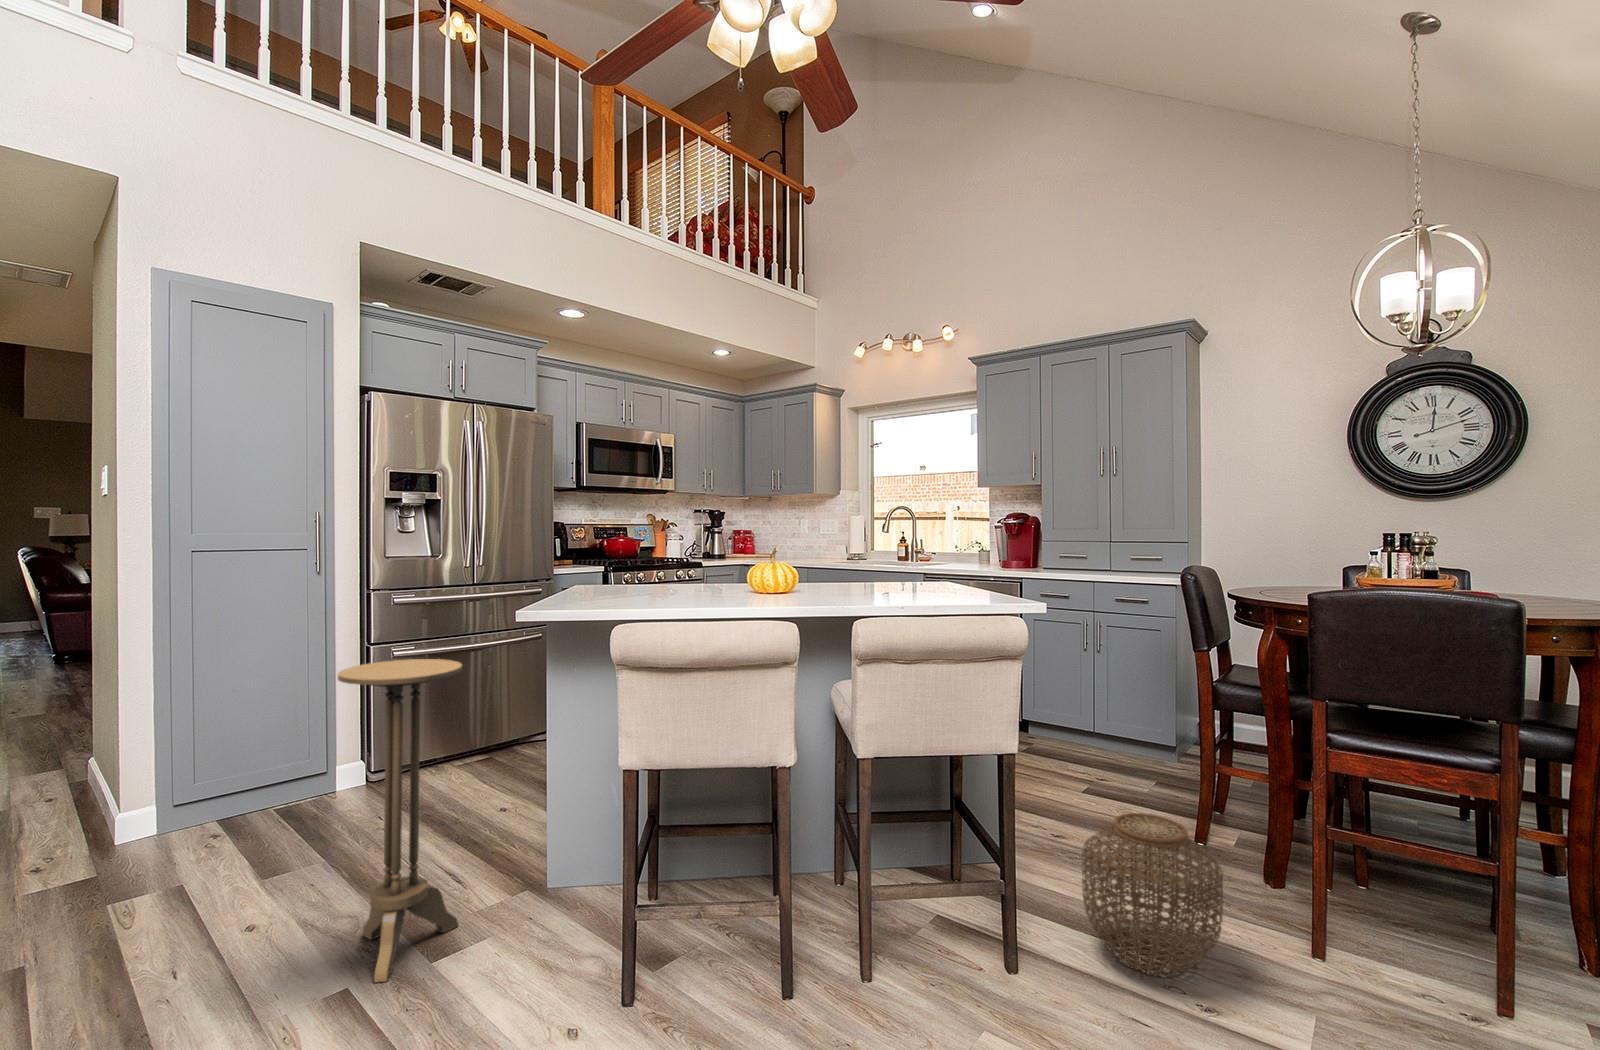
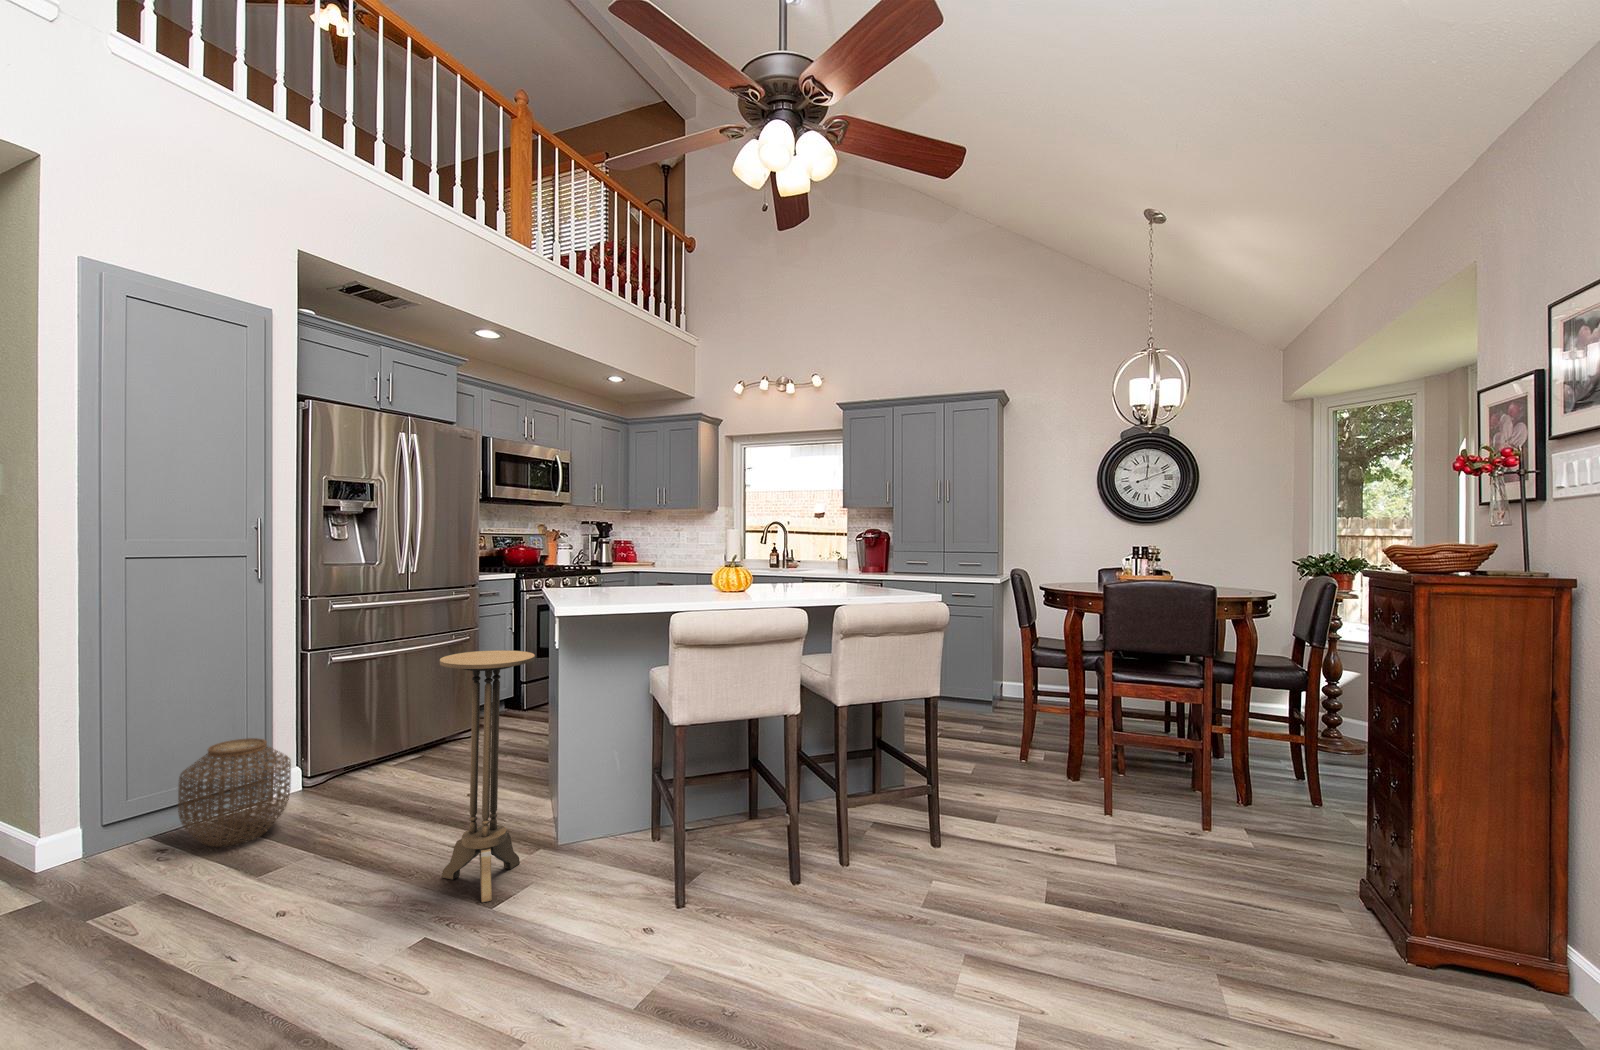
woven basket: present [1082,813,1223,977] -> present [178,738,291,847]

